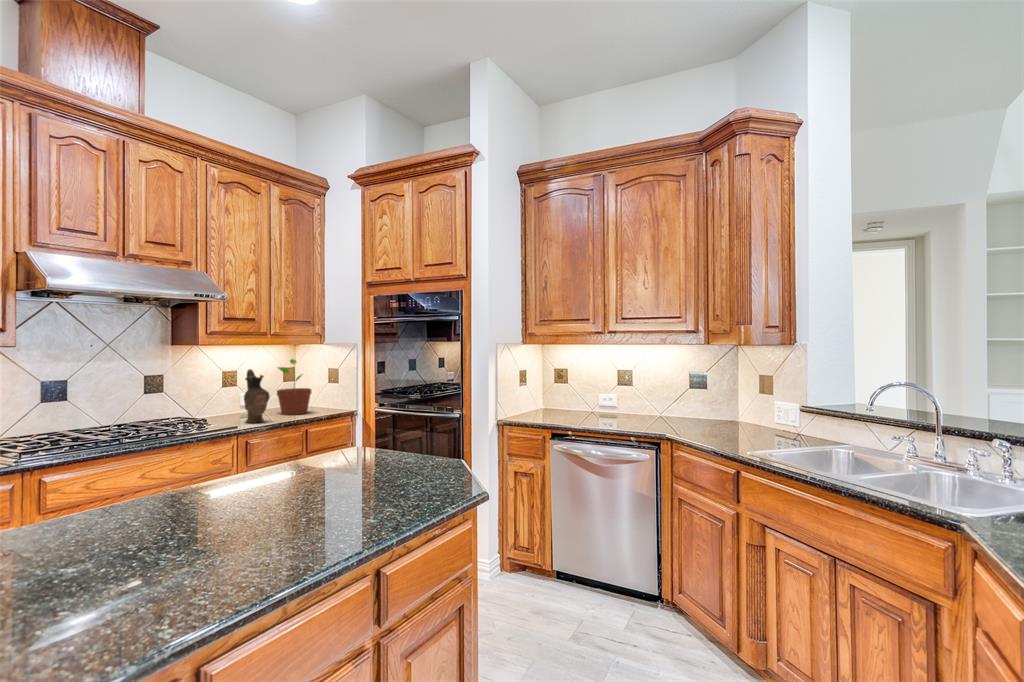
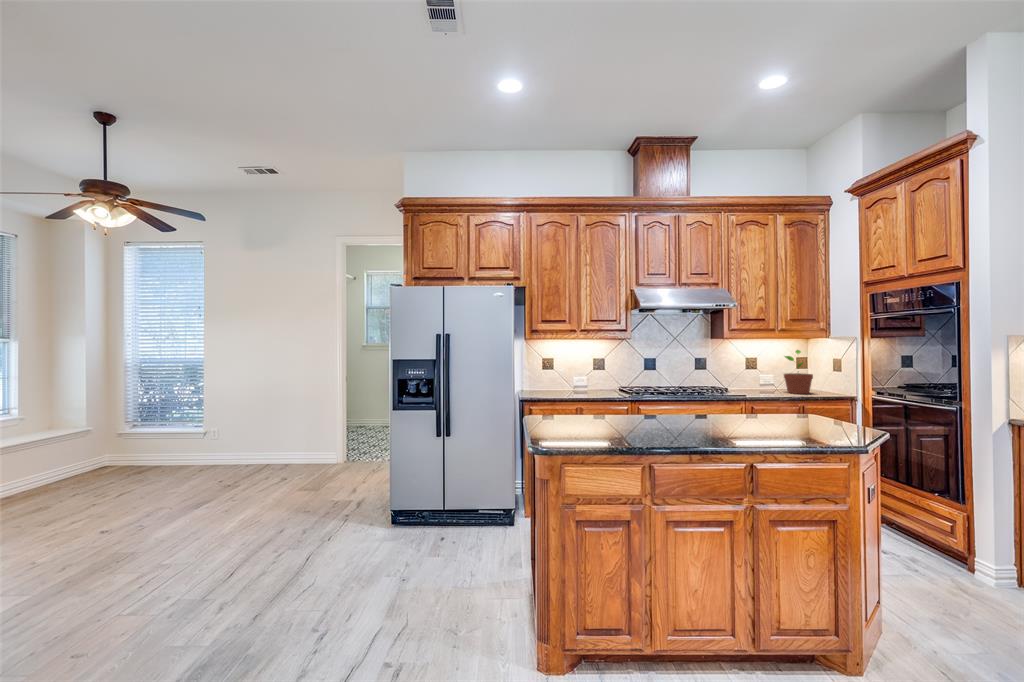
ceramic pitcher: present [244,369,270,423] -> none [753,356,772,395]

